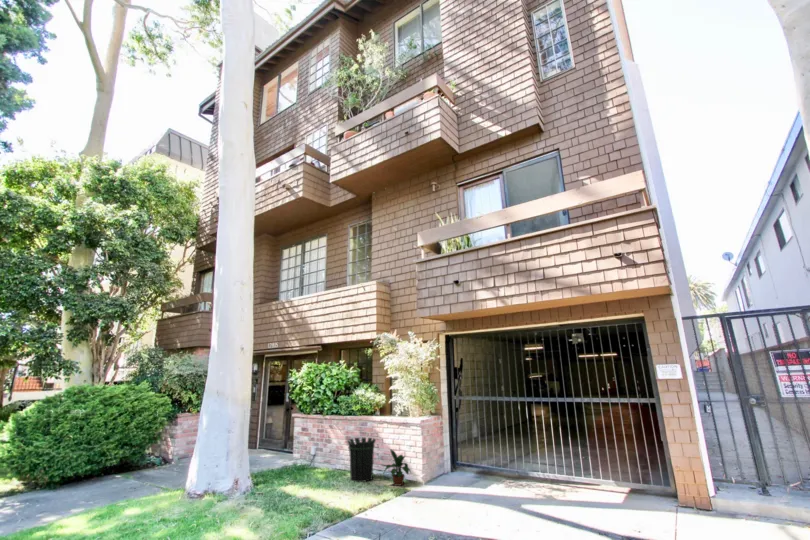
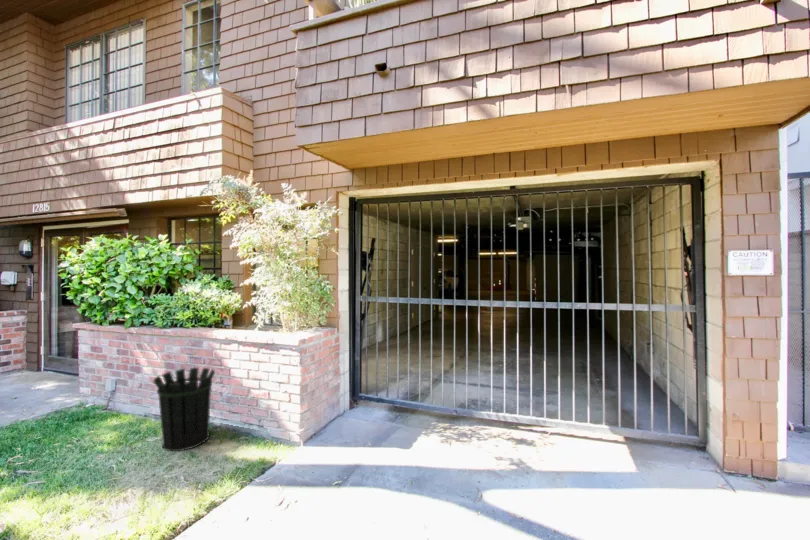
potted plant: present [384,450,410,486] -> none [223,393,278,457]

